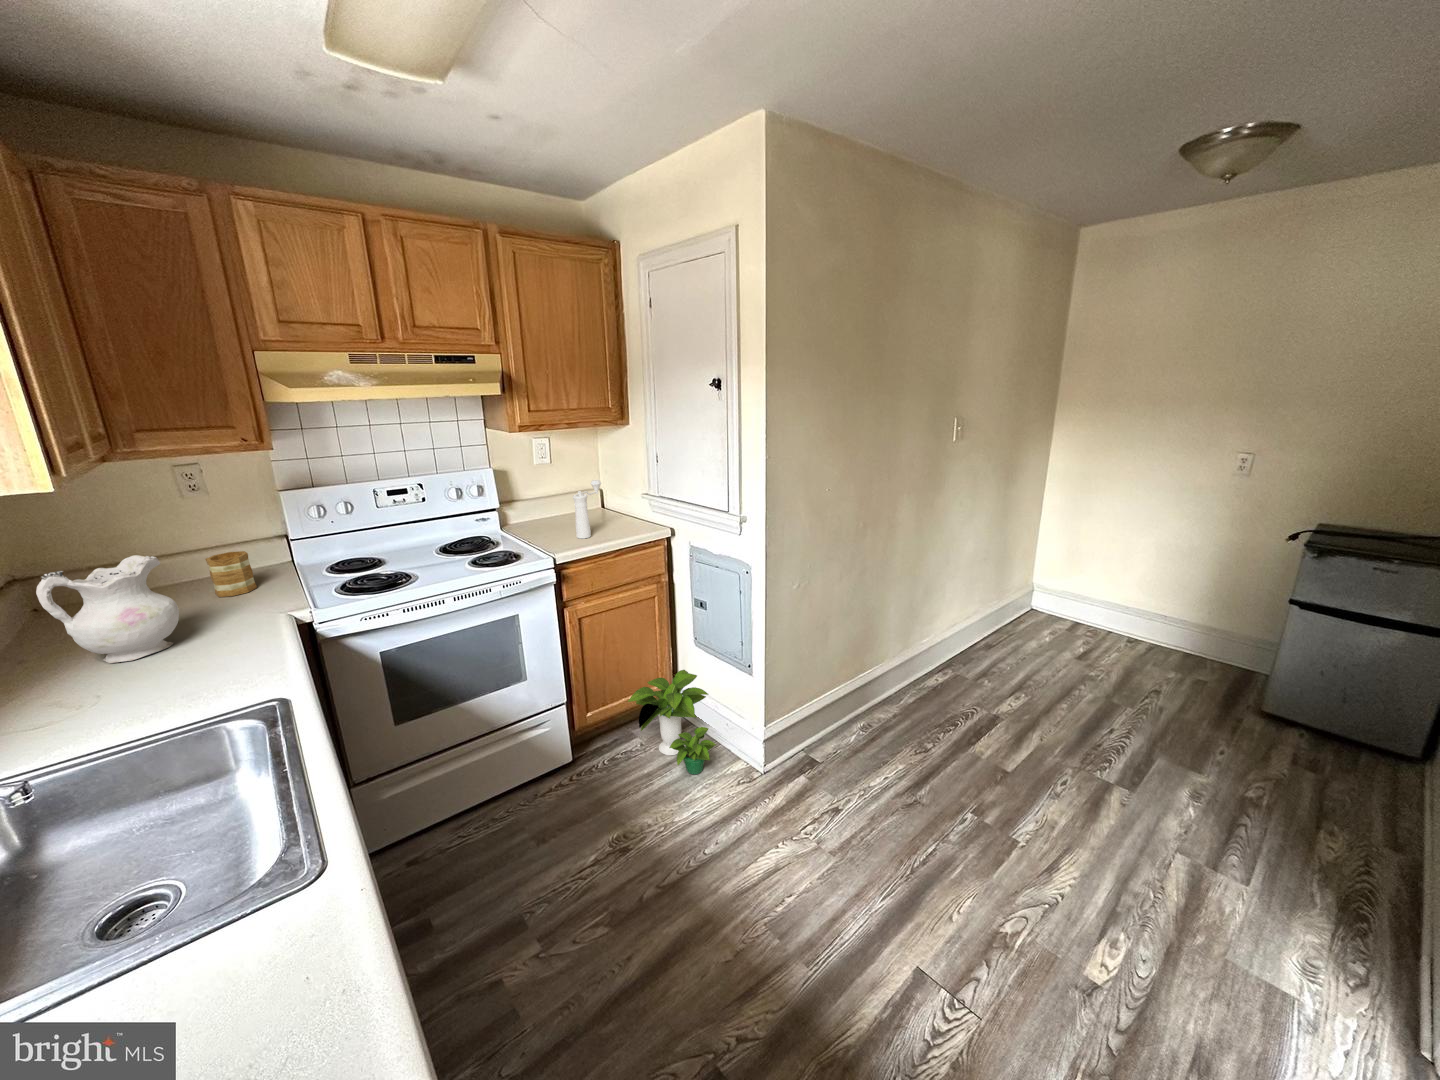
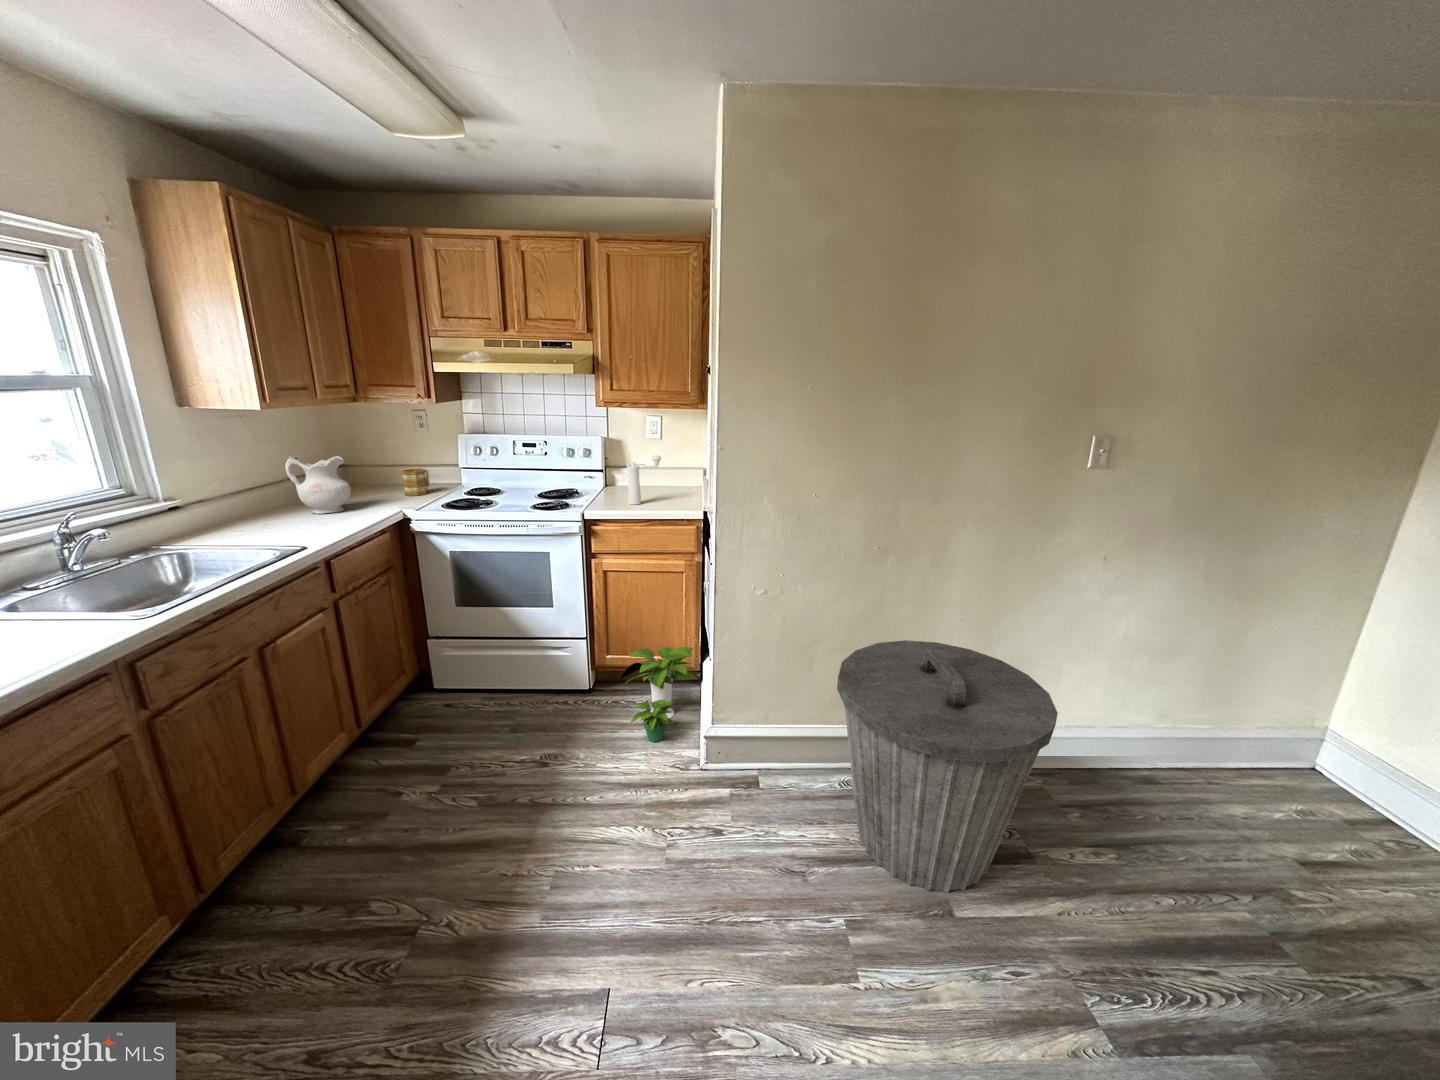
trash can: none [878,589,1044,771] -> present [837,640,1058,893]

